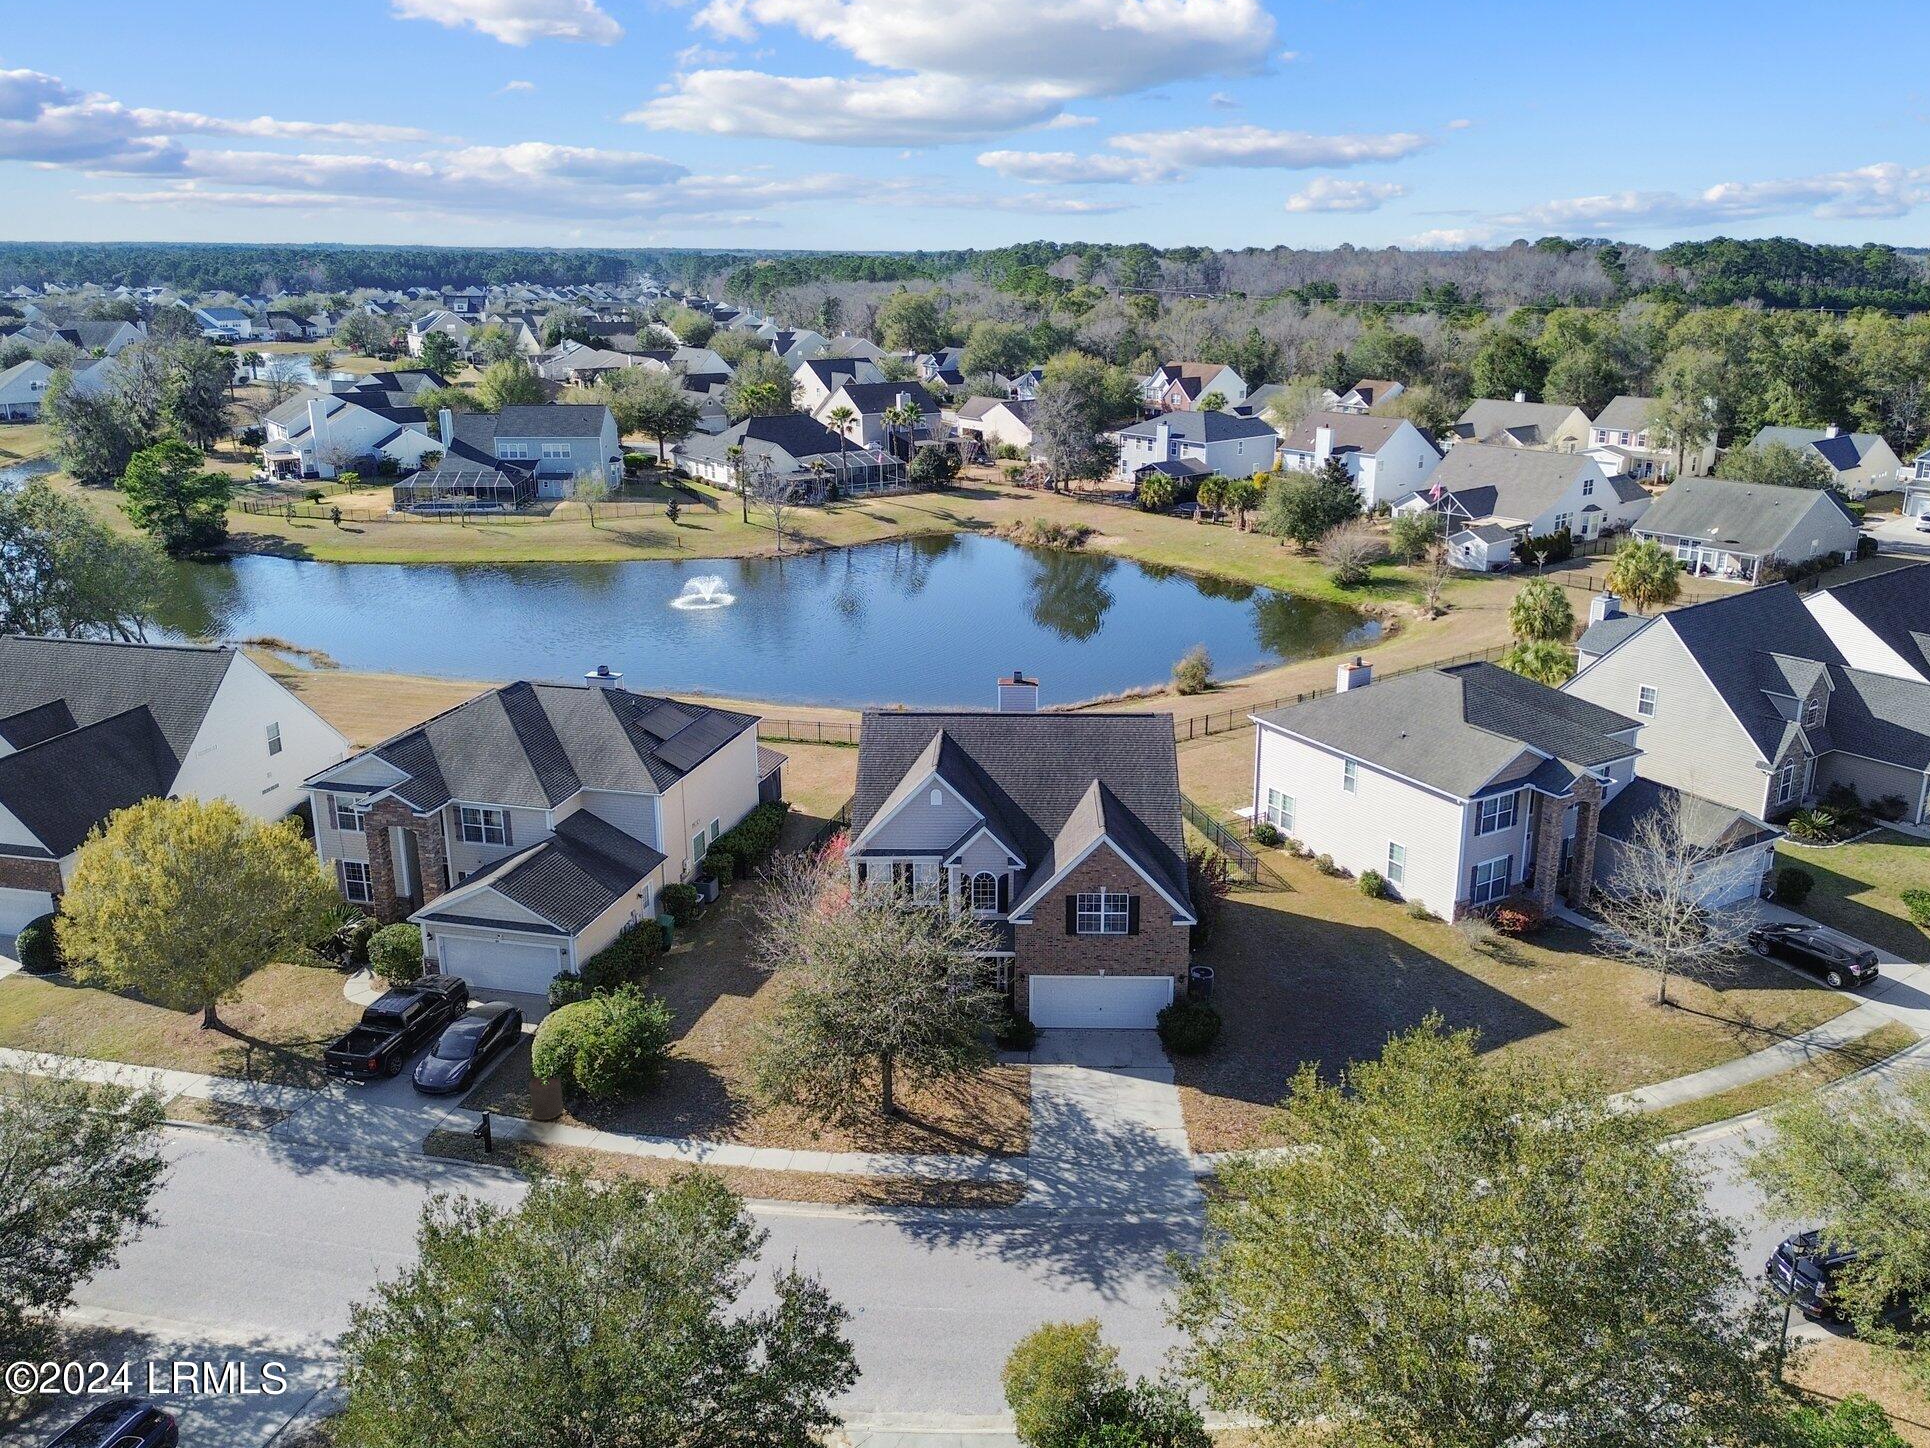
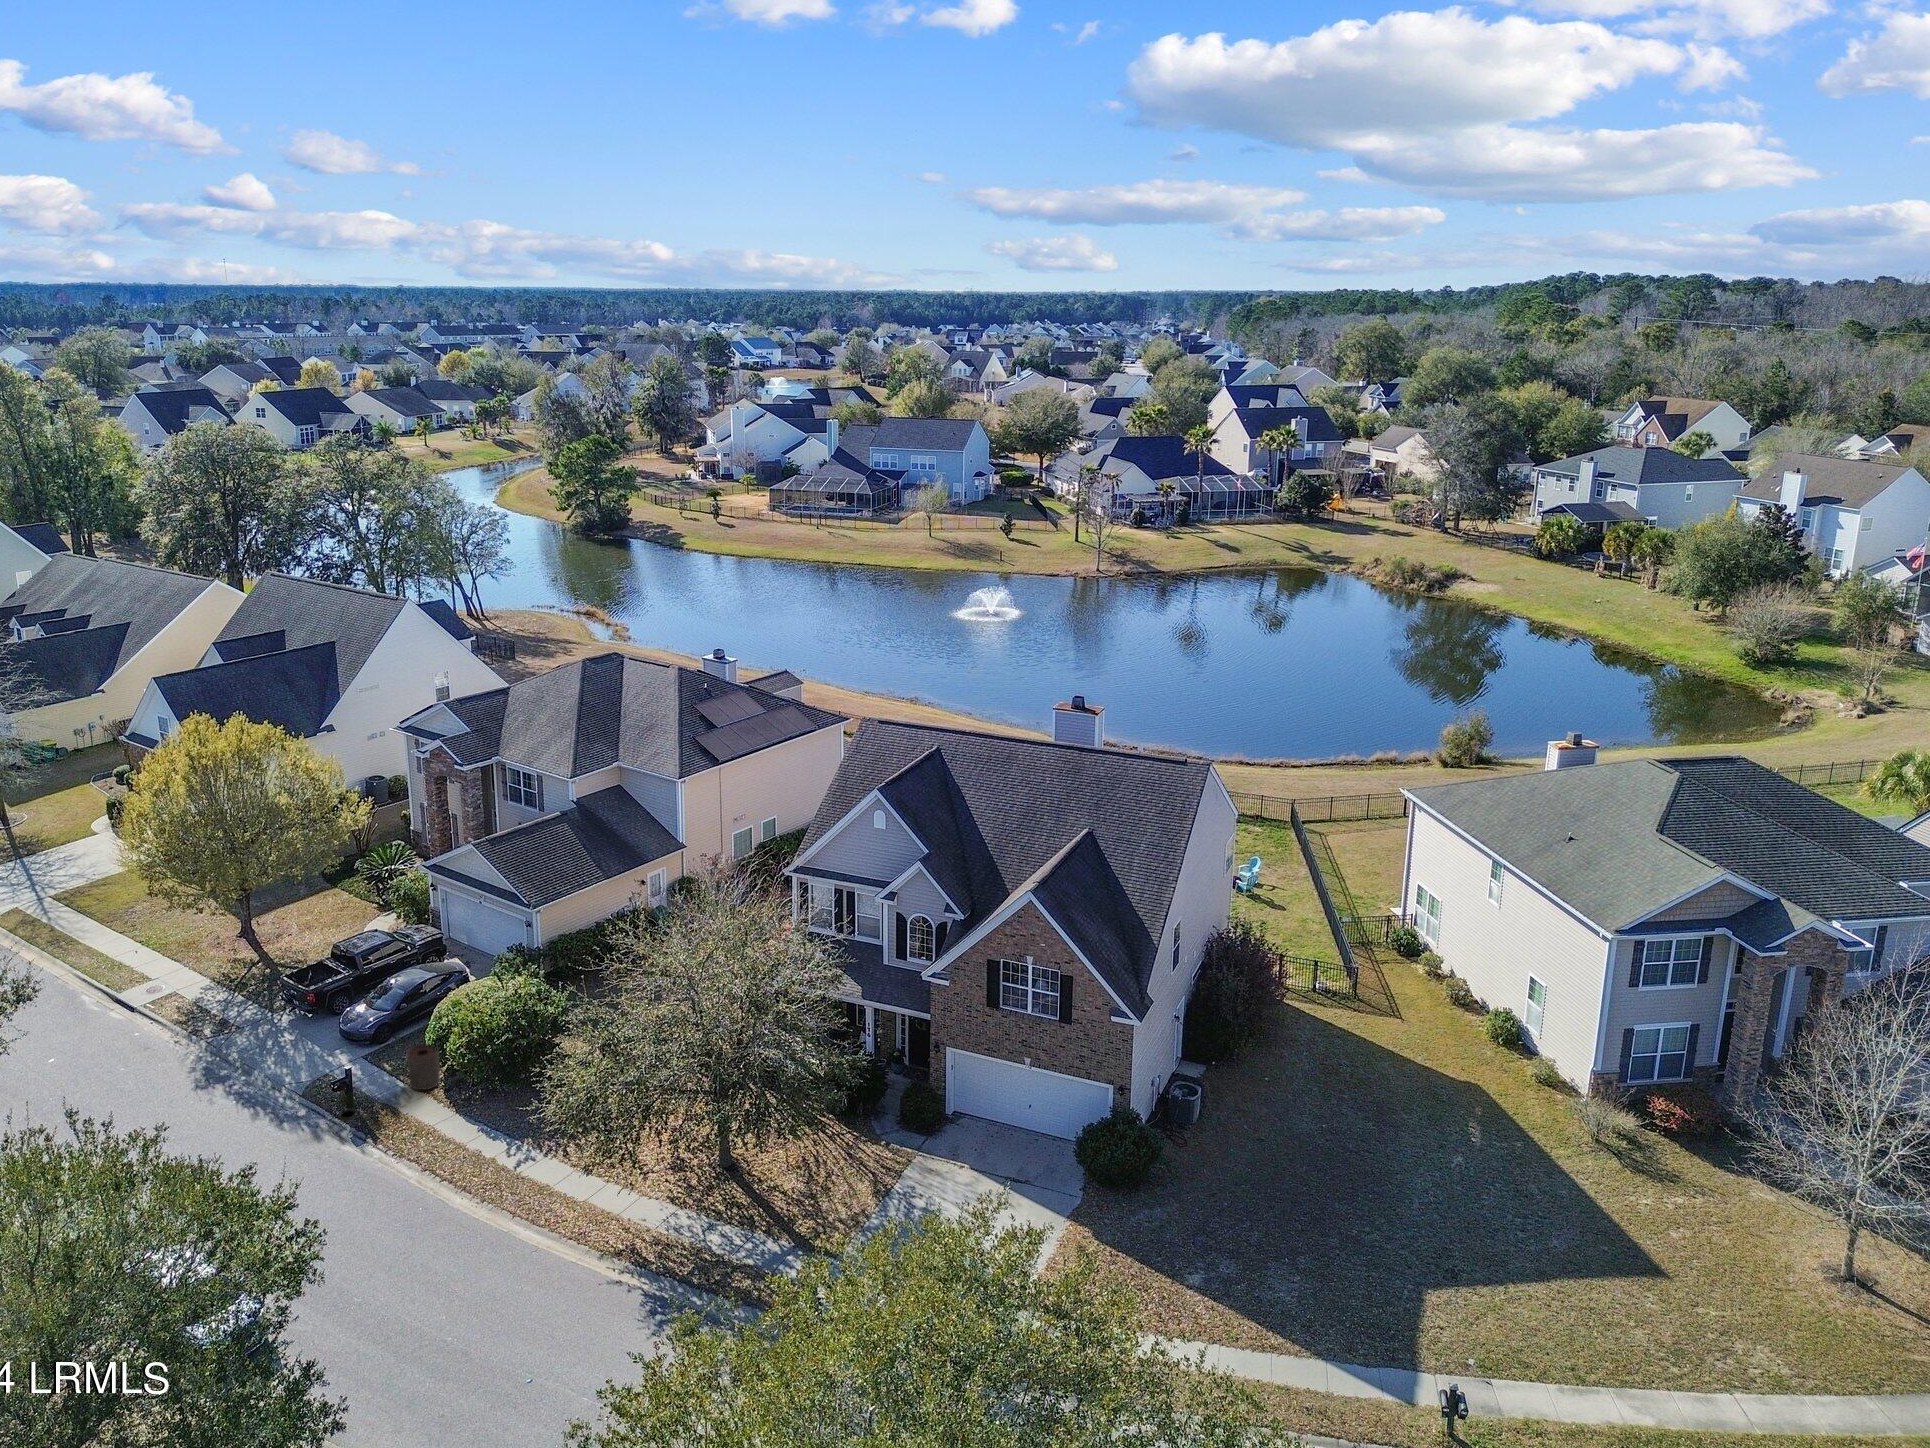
potted tree: none [480,1132,501,1163] -> present [338,1091,357,1119]

